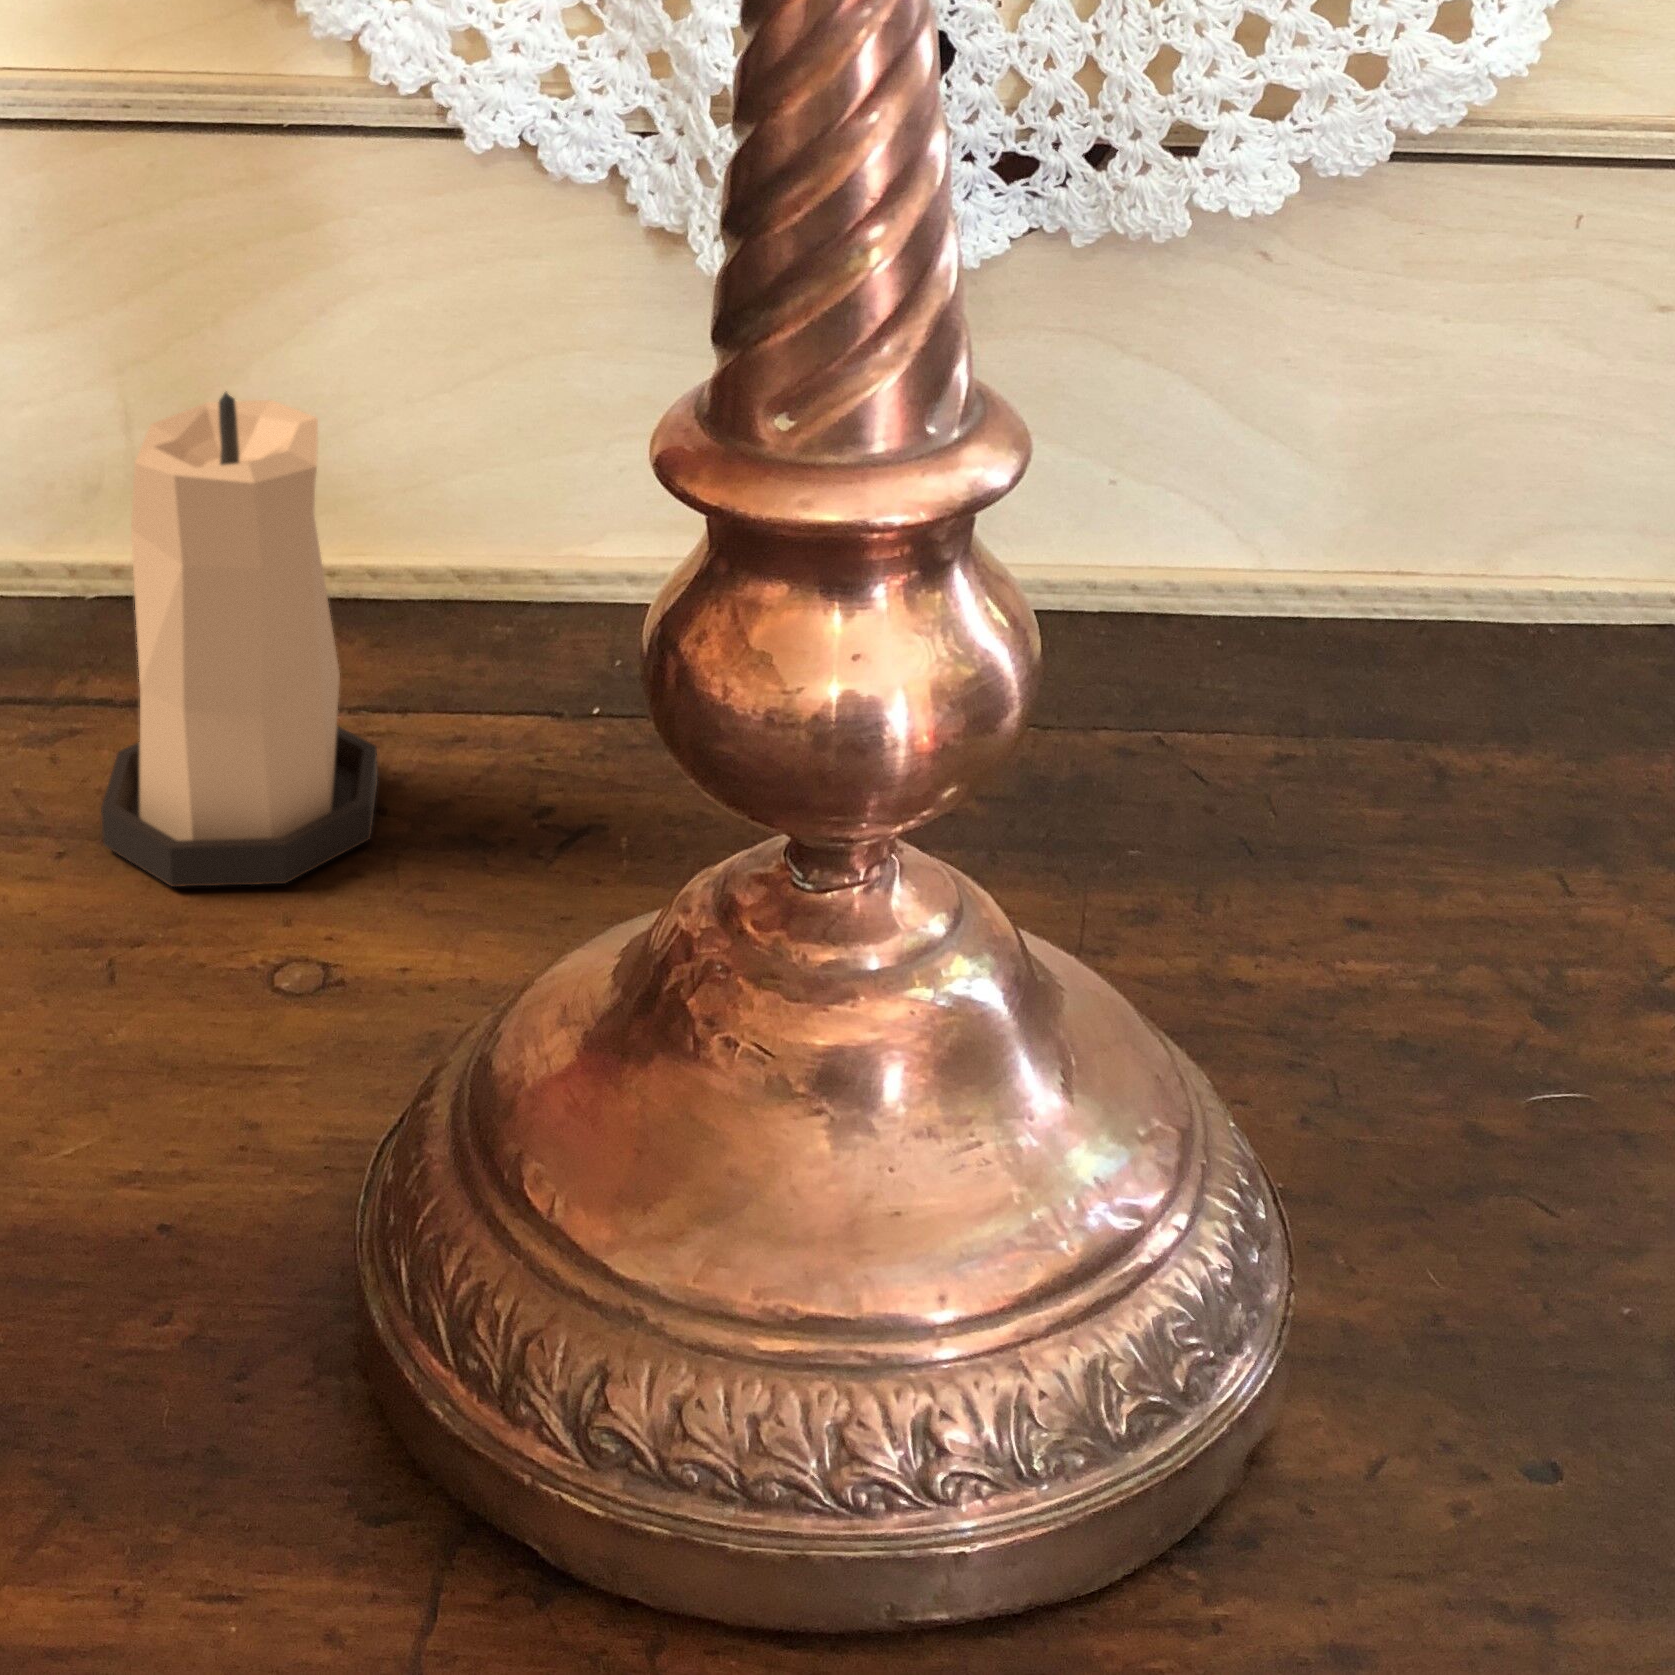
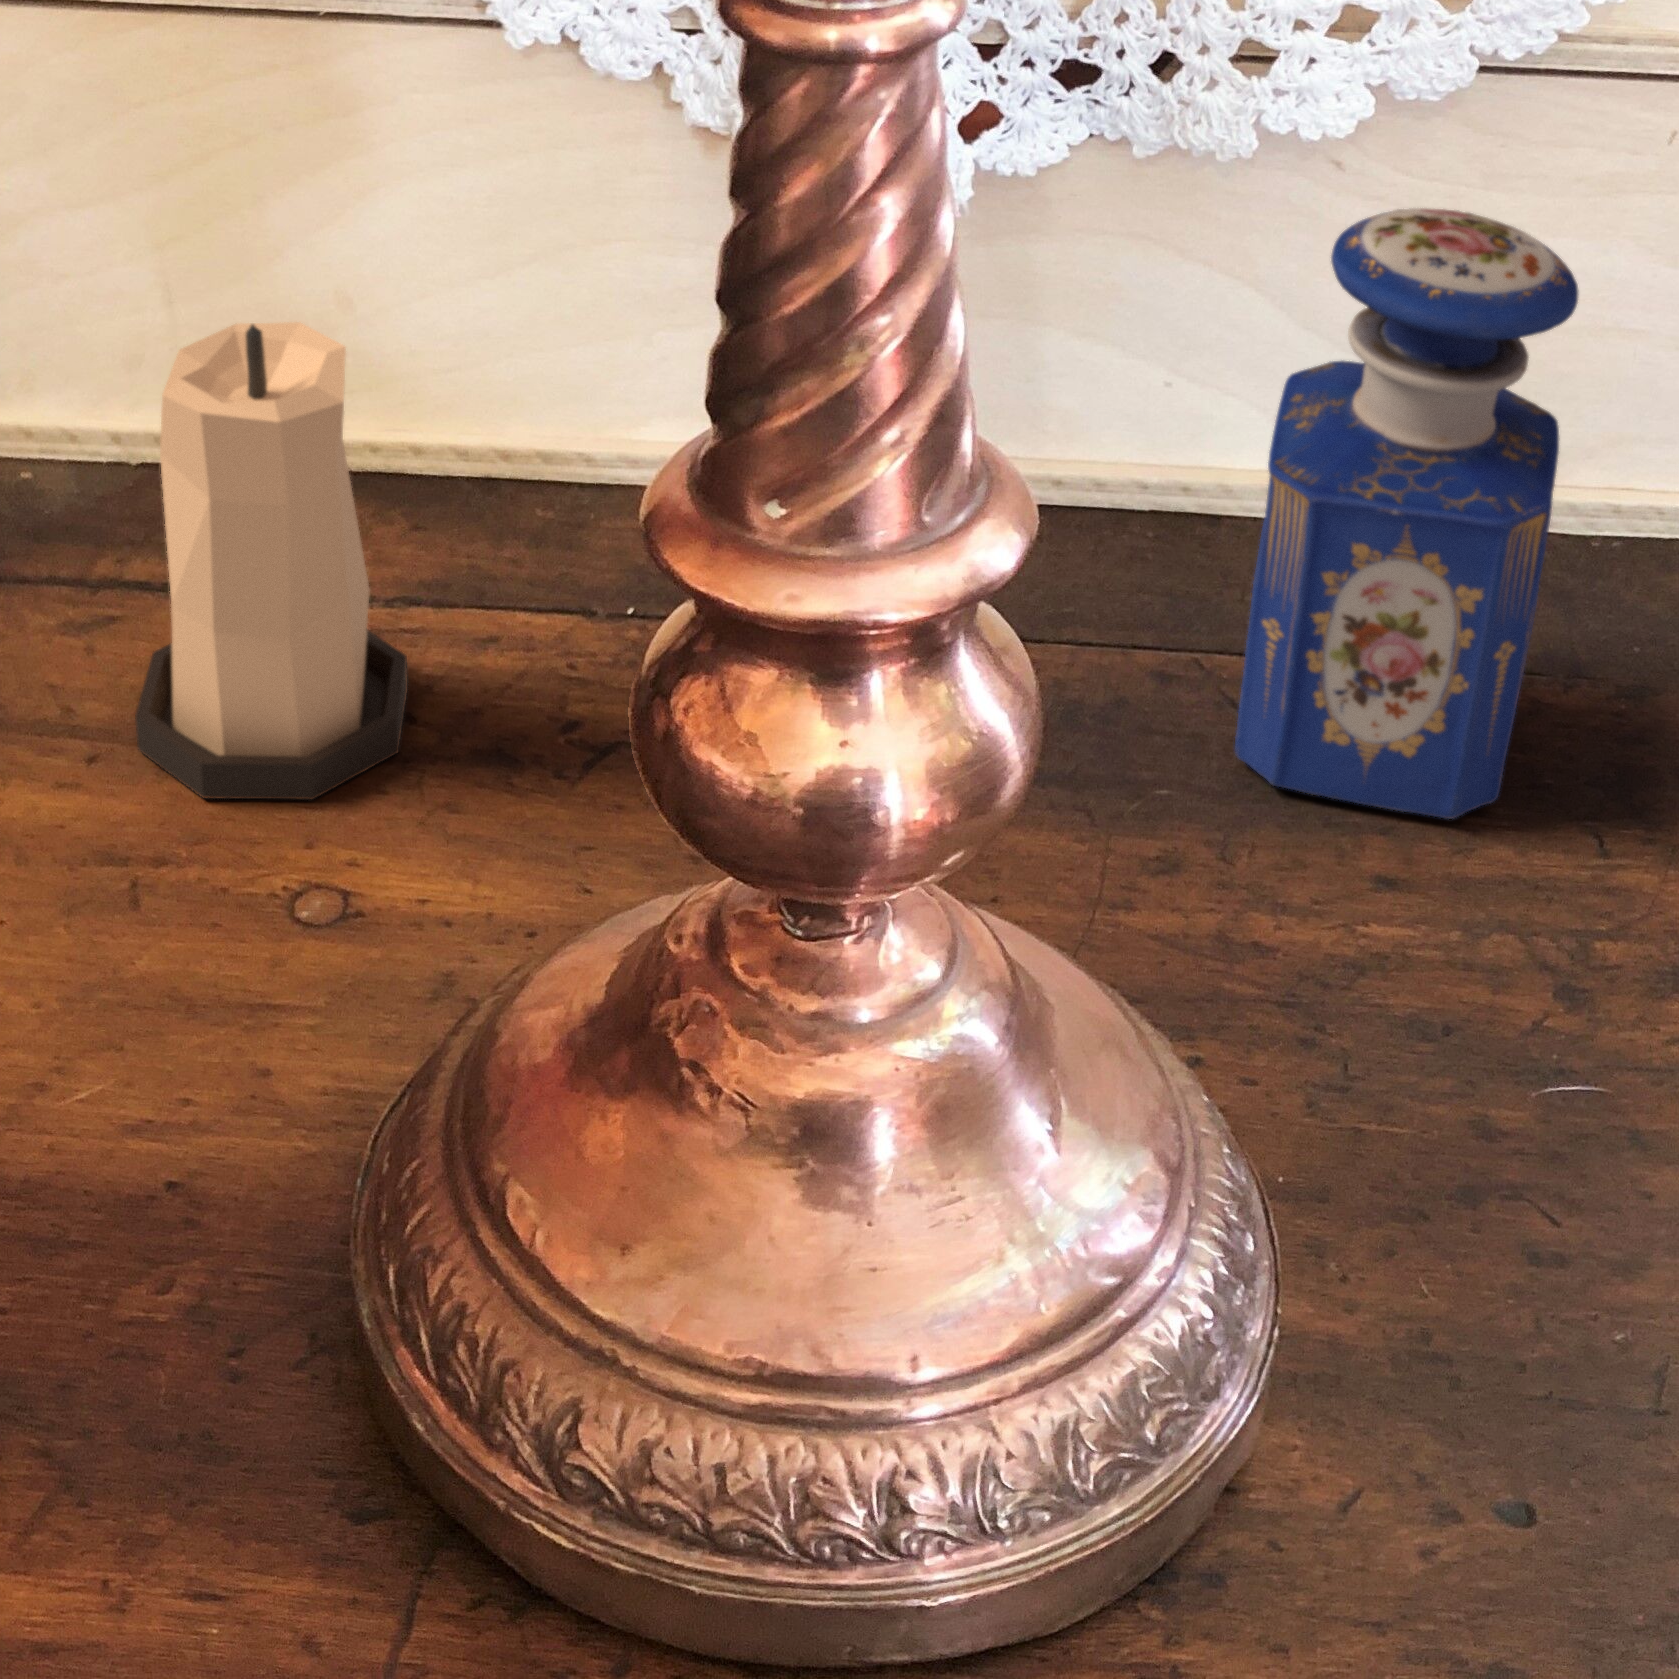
perfume bottle: none [1205,258,1513,859] -> present [1235,208,1579,819]

